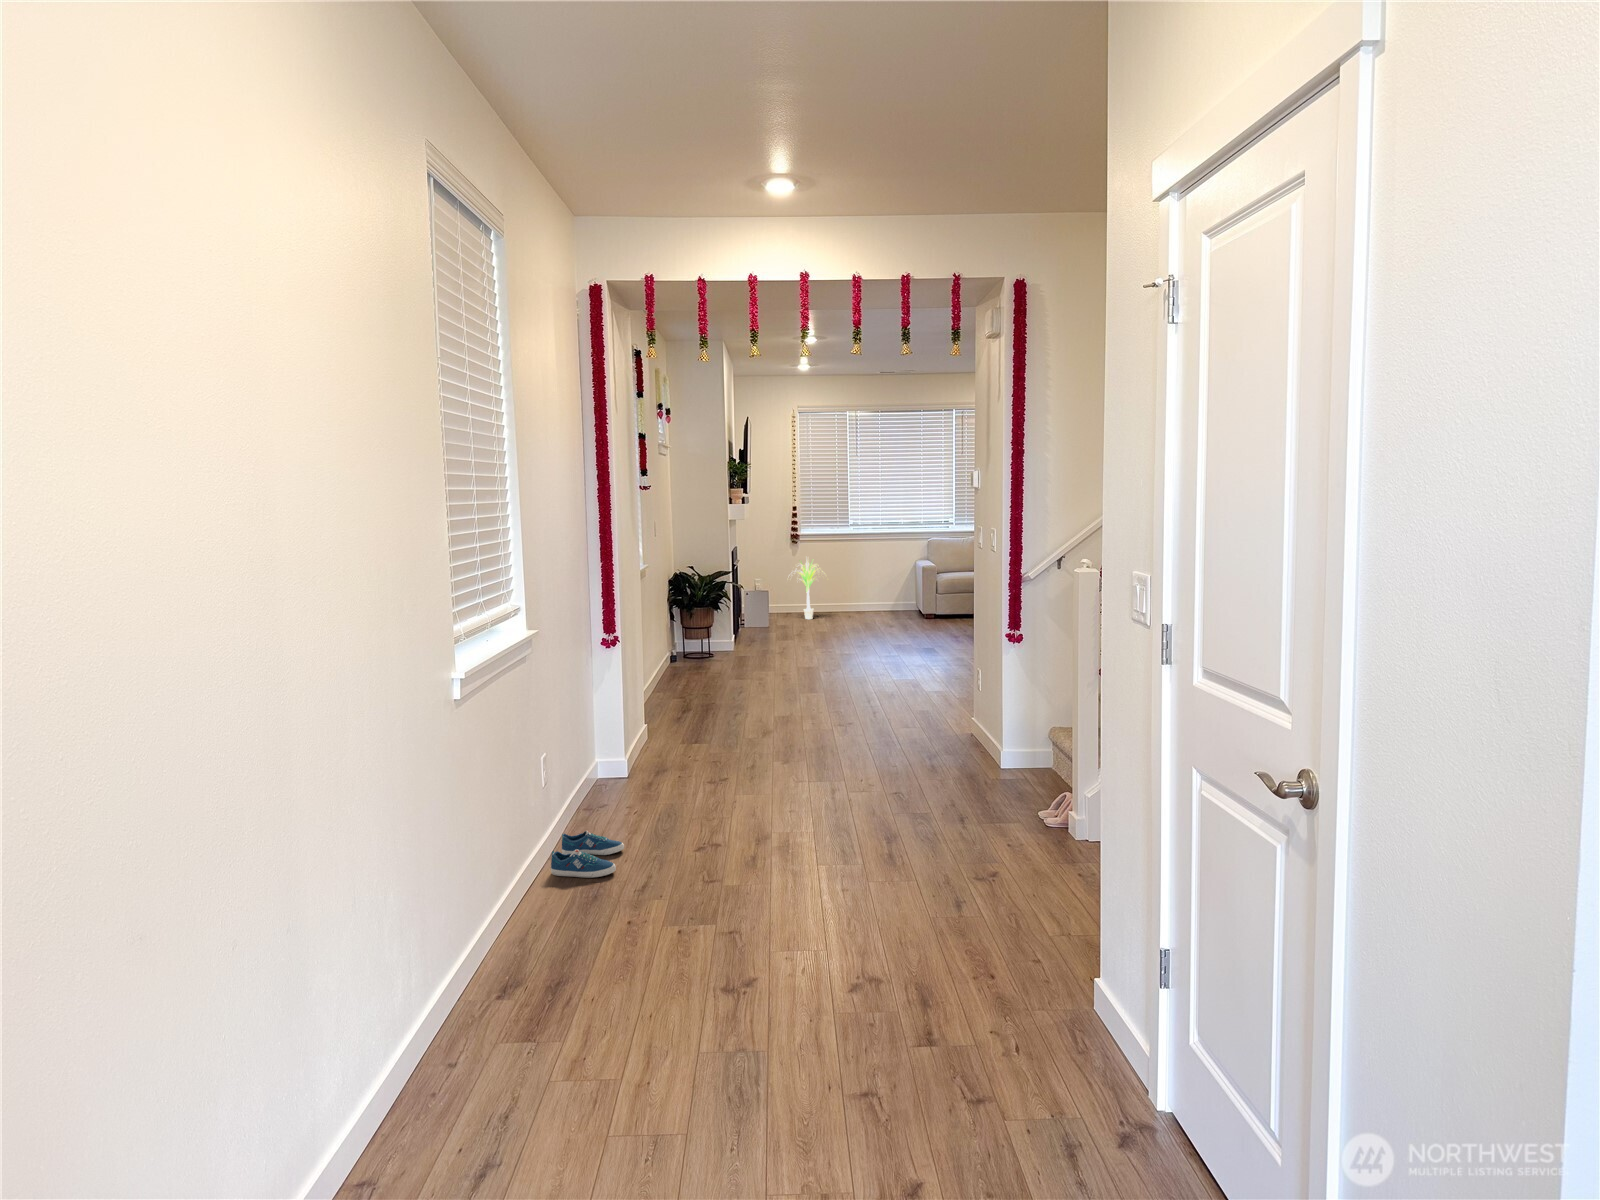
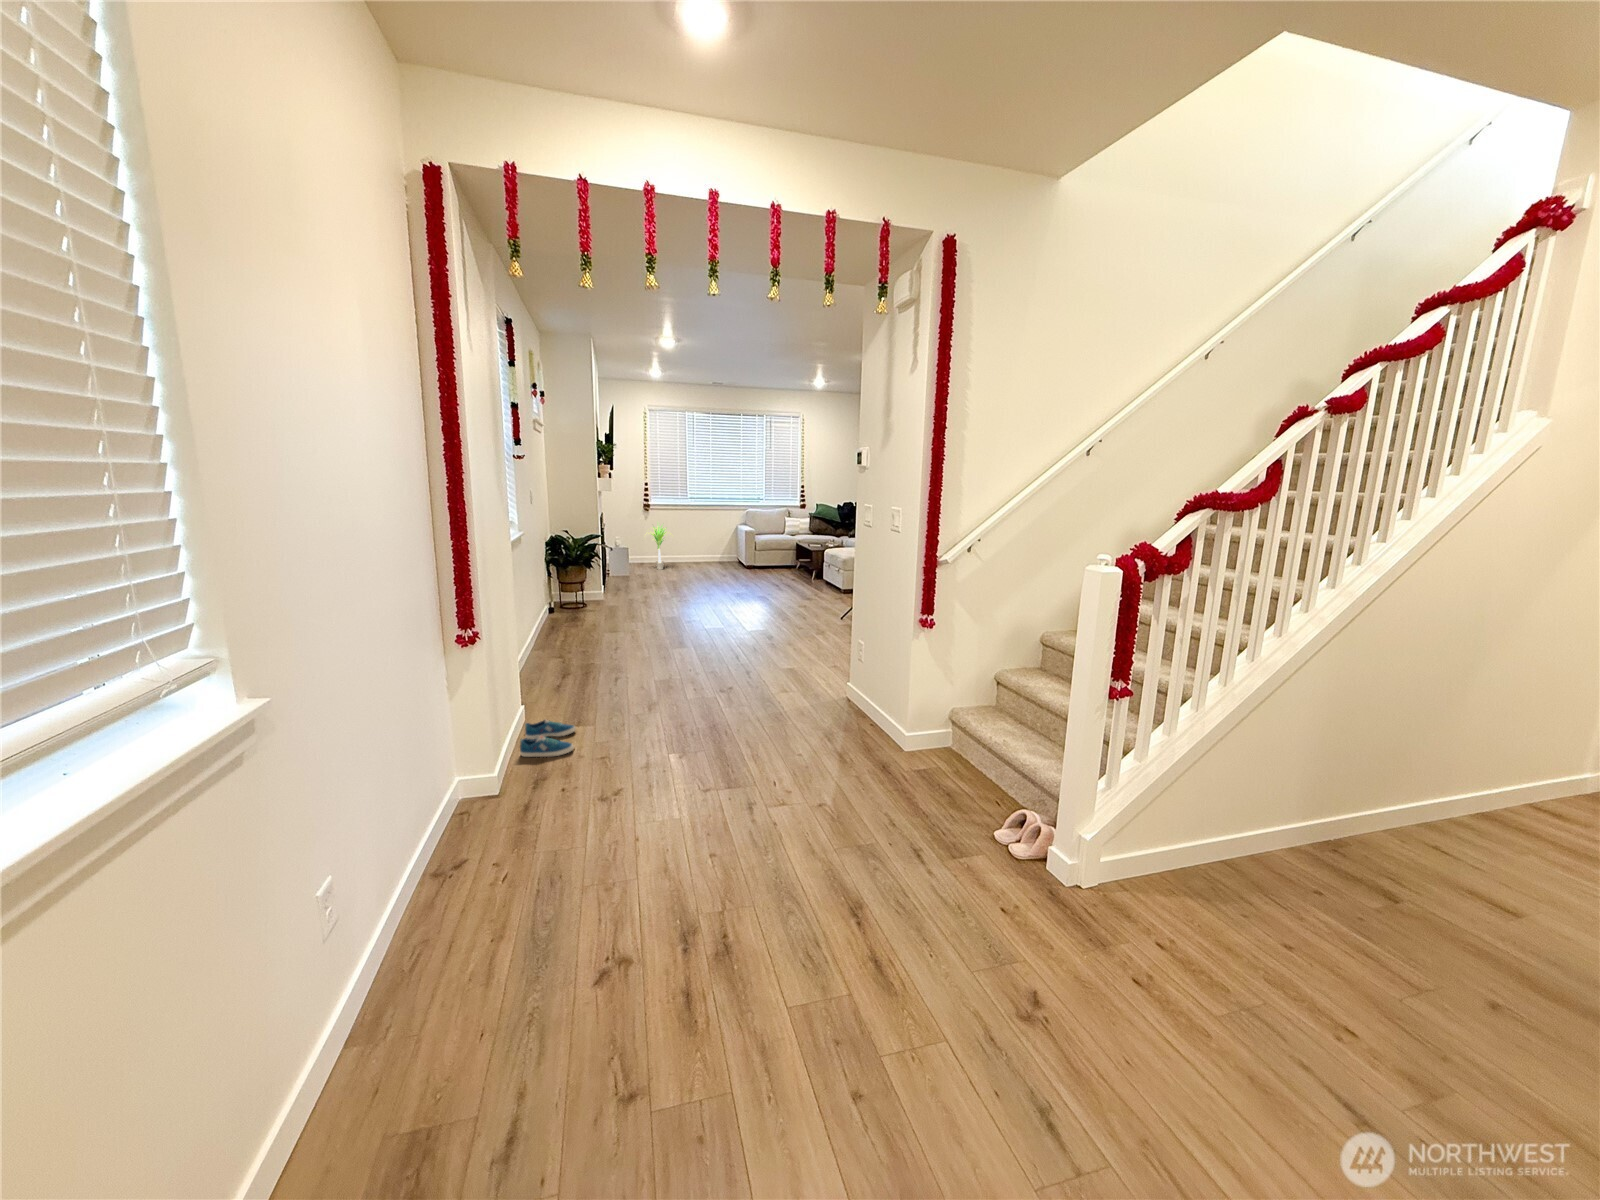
sneaker: present [551,831,624,878] -> present [520,719,576,757]

